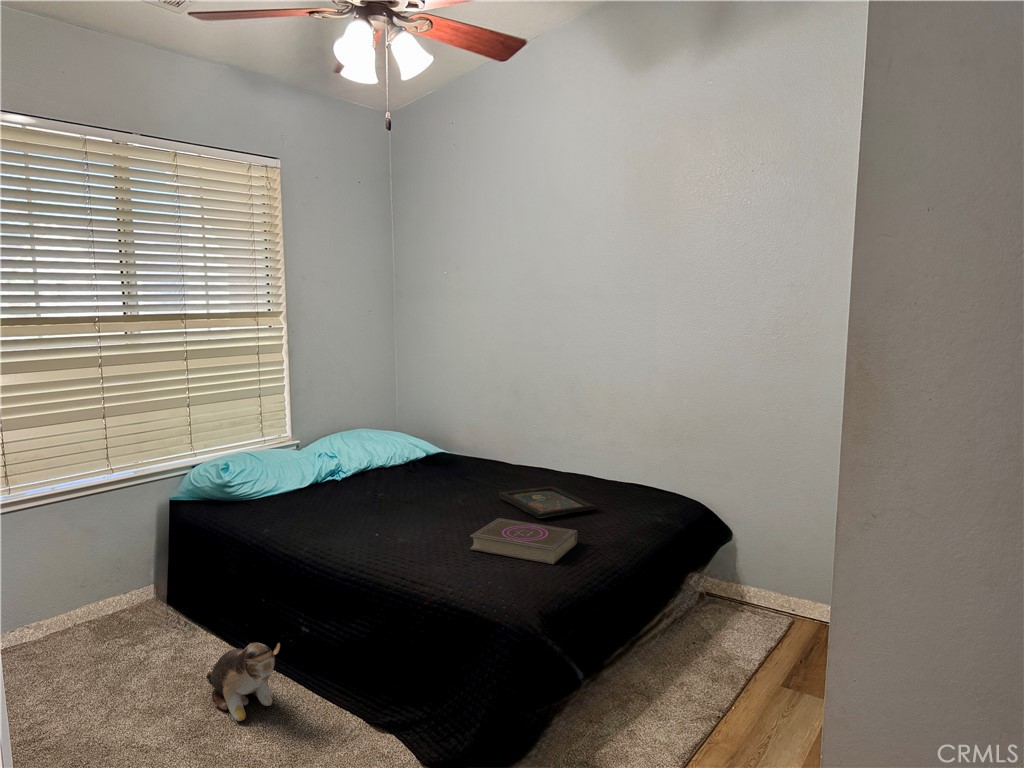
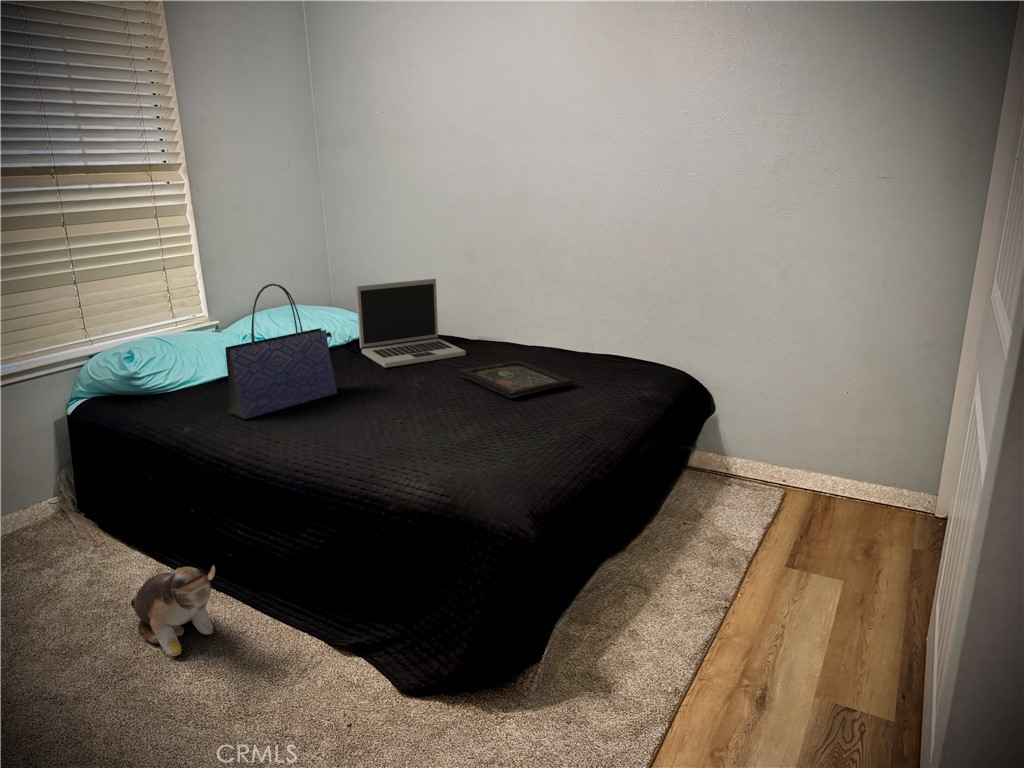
laptop: none [416,411,507,487] -> present [356,279,466,368]
tote bag: none [302,413,393,525] -> present [225,284,337,419]
book: present [470,518,577,564] -> none [436,401,560,452]

